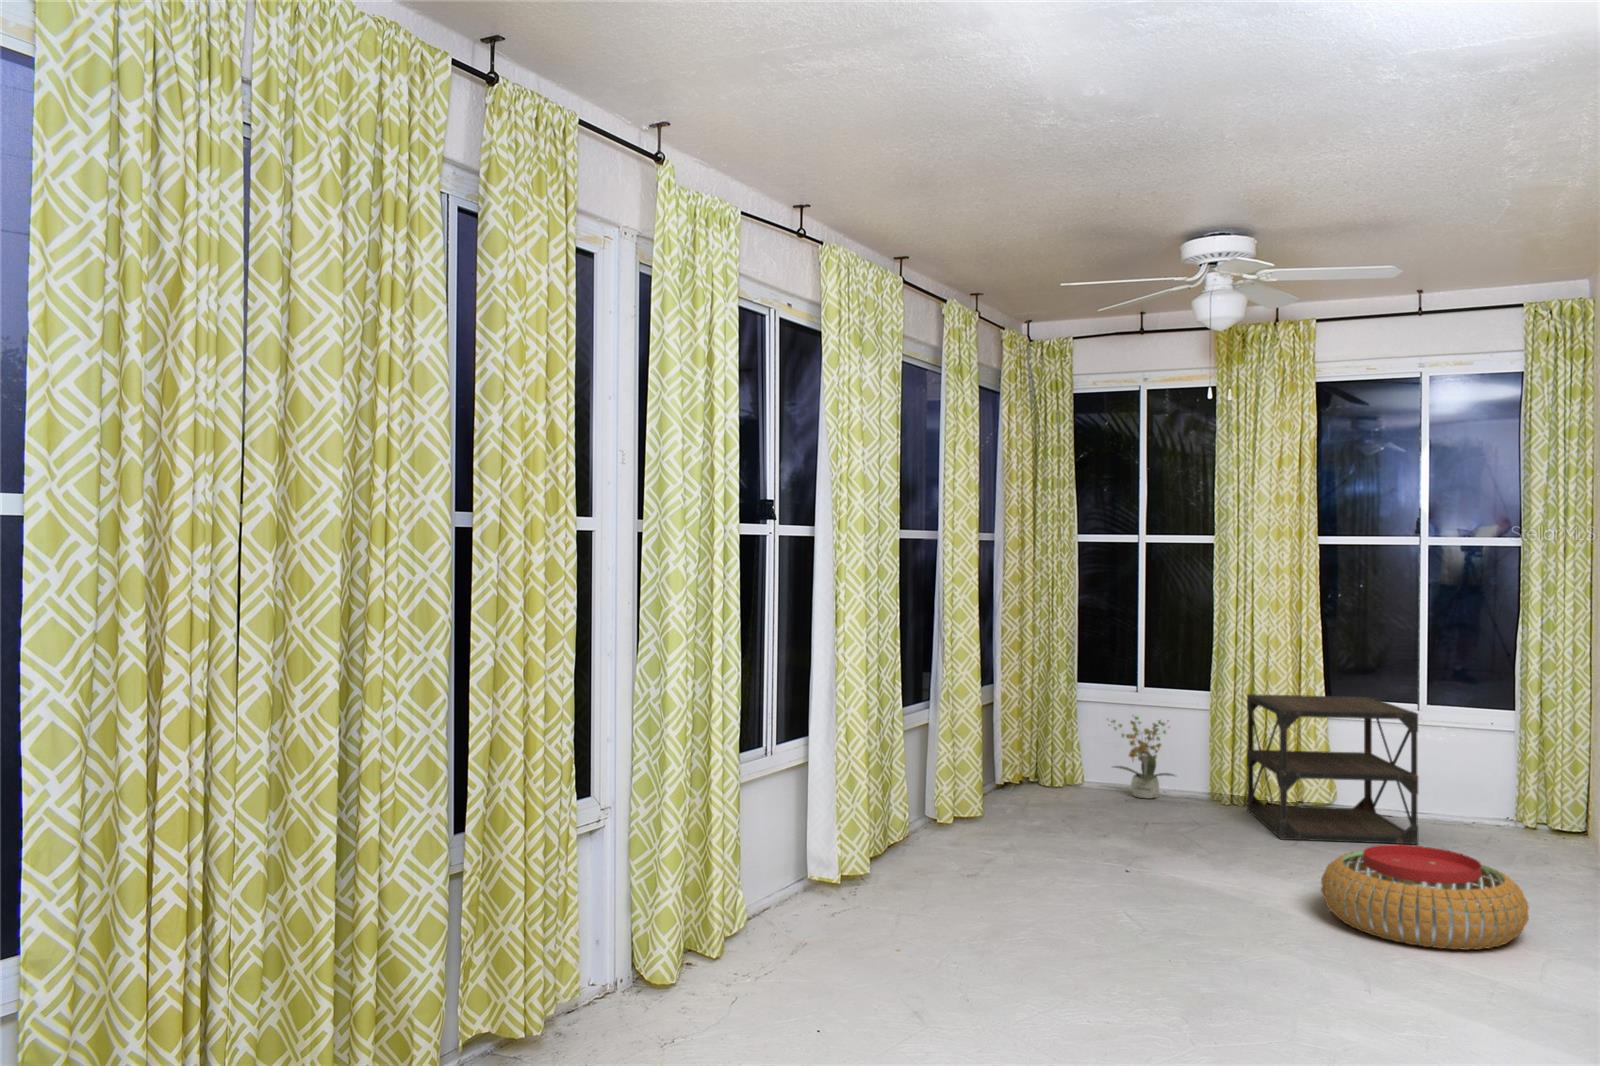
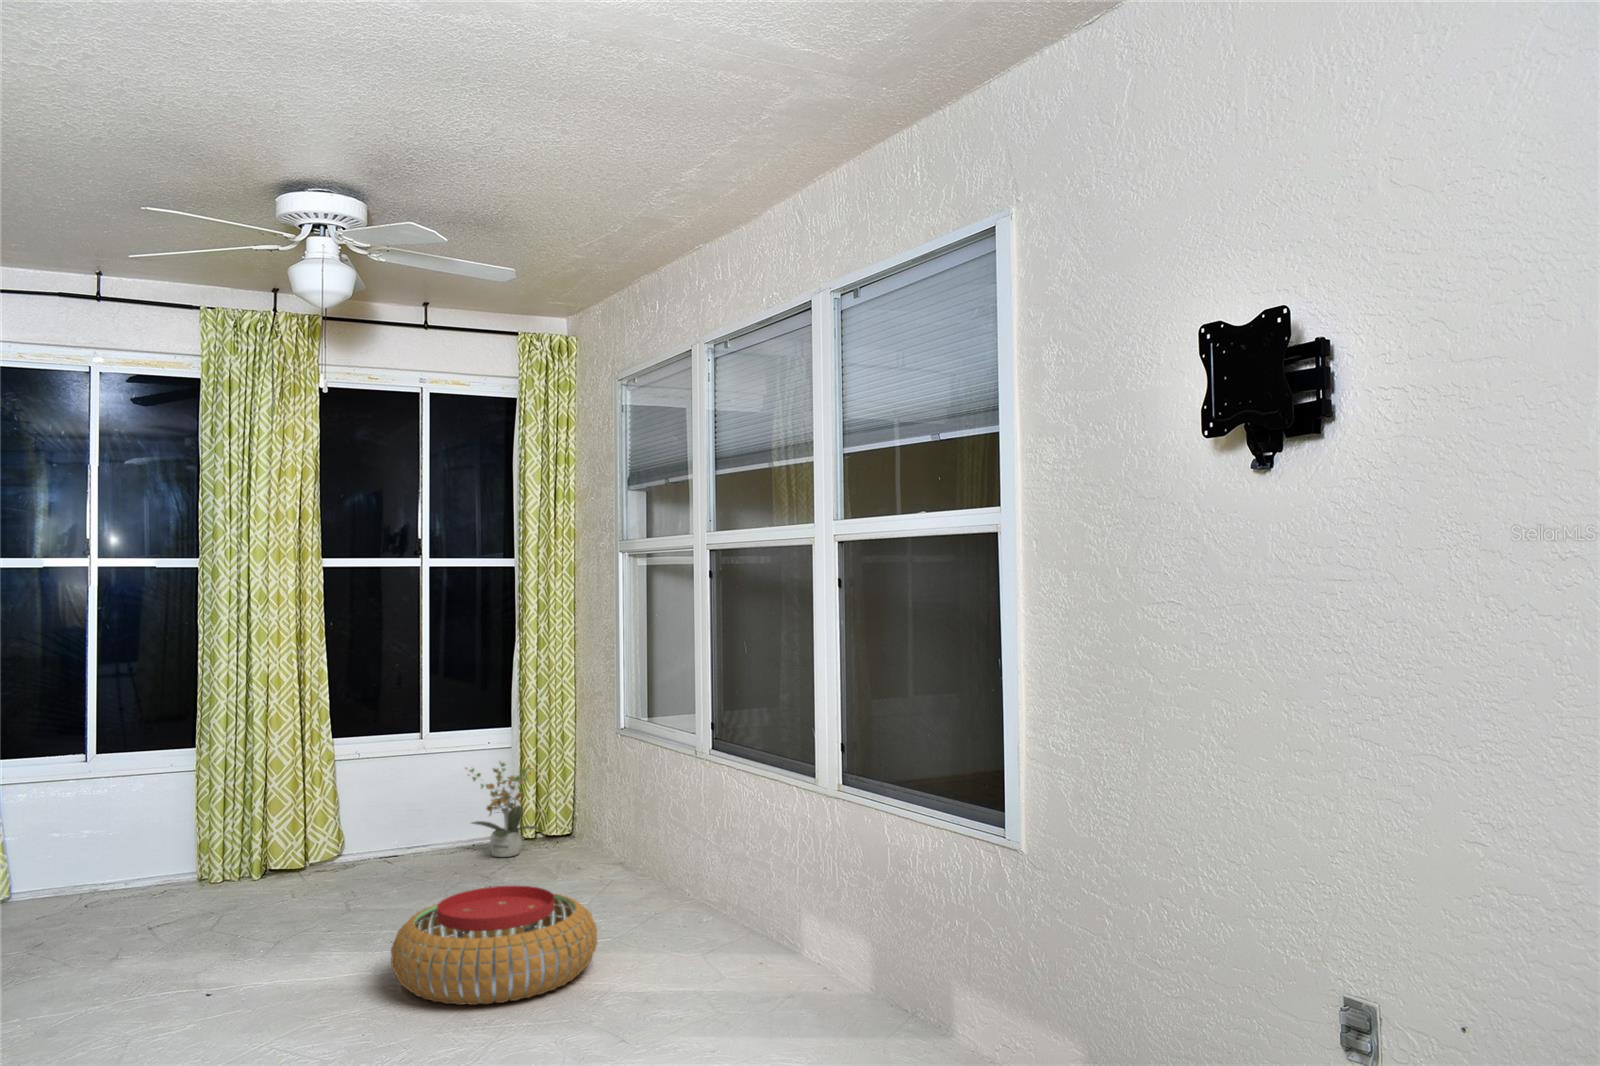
side table: present [1247,694,1418,844] -> none [245,731,444,913]
potted plant: present [1111,717,1174,798] -> present [466,763,539,857]

